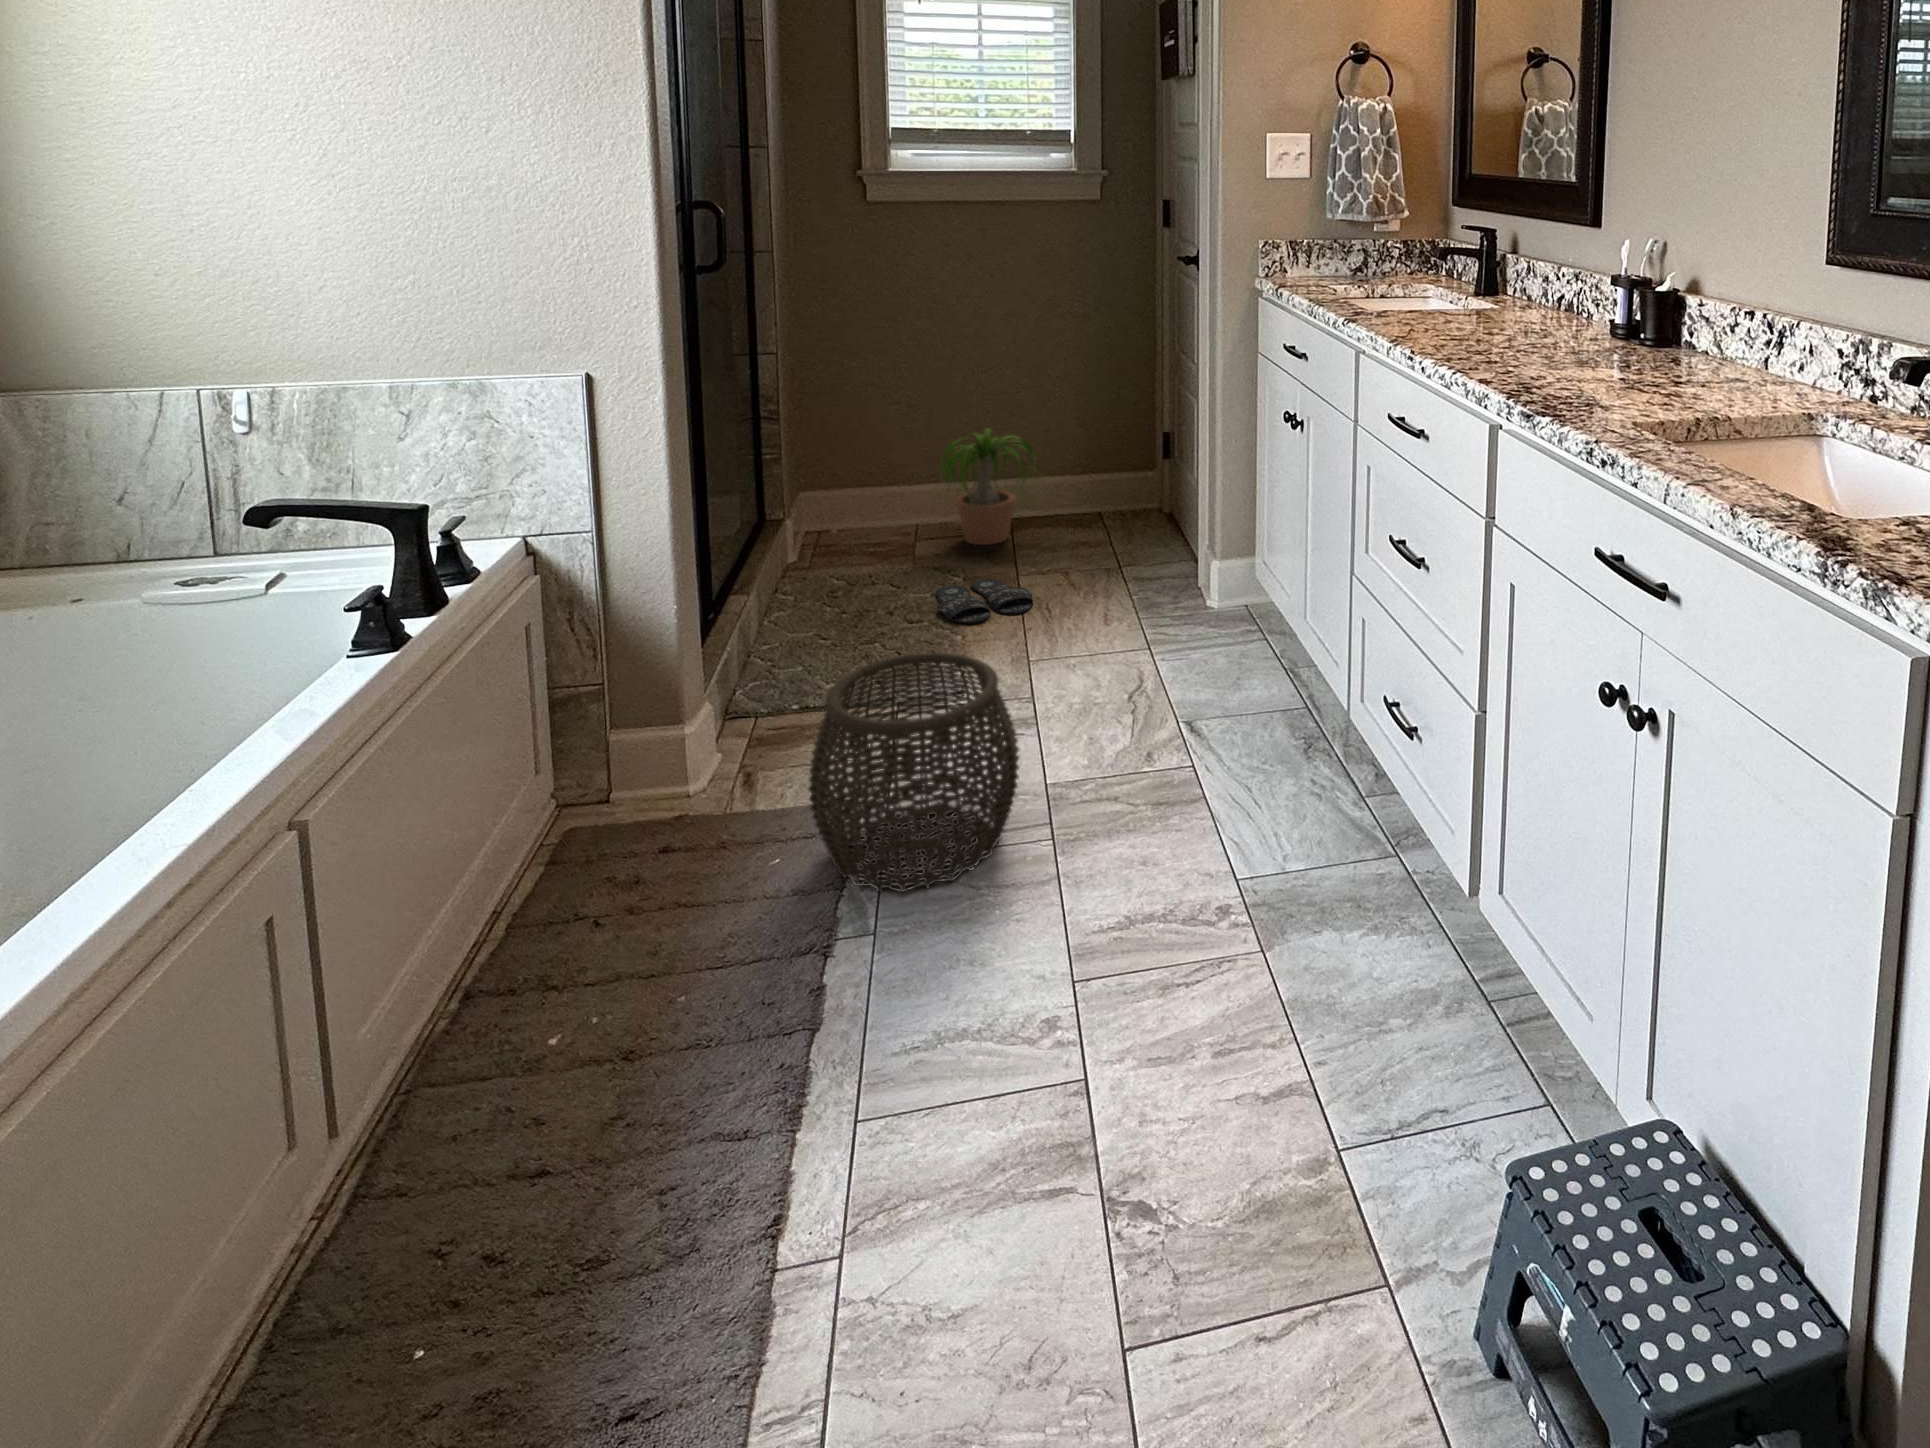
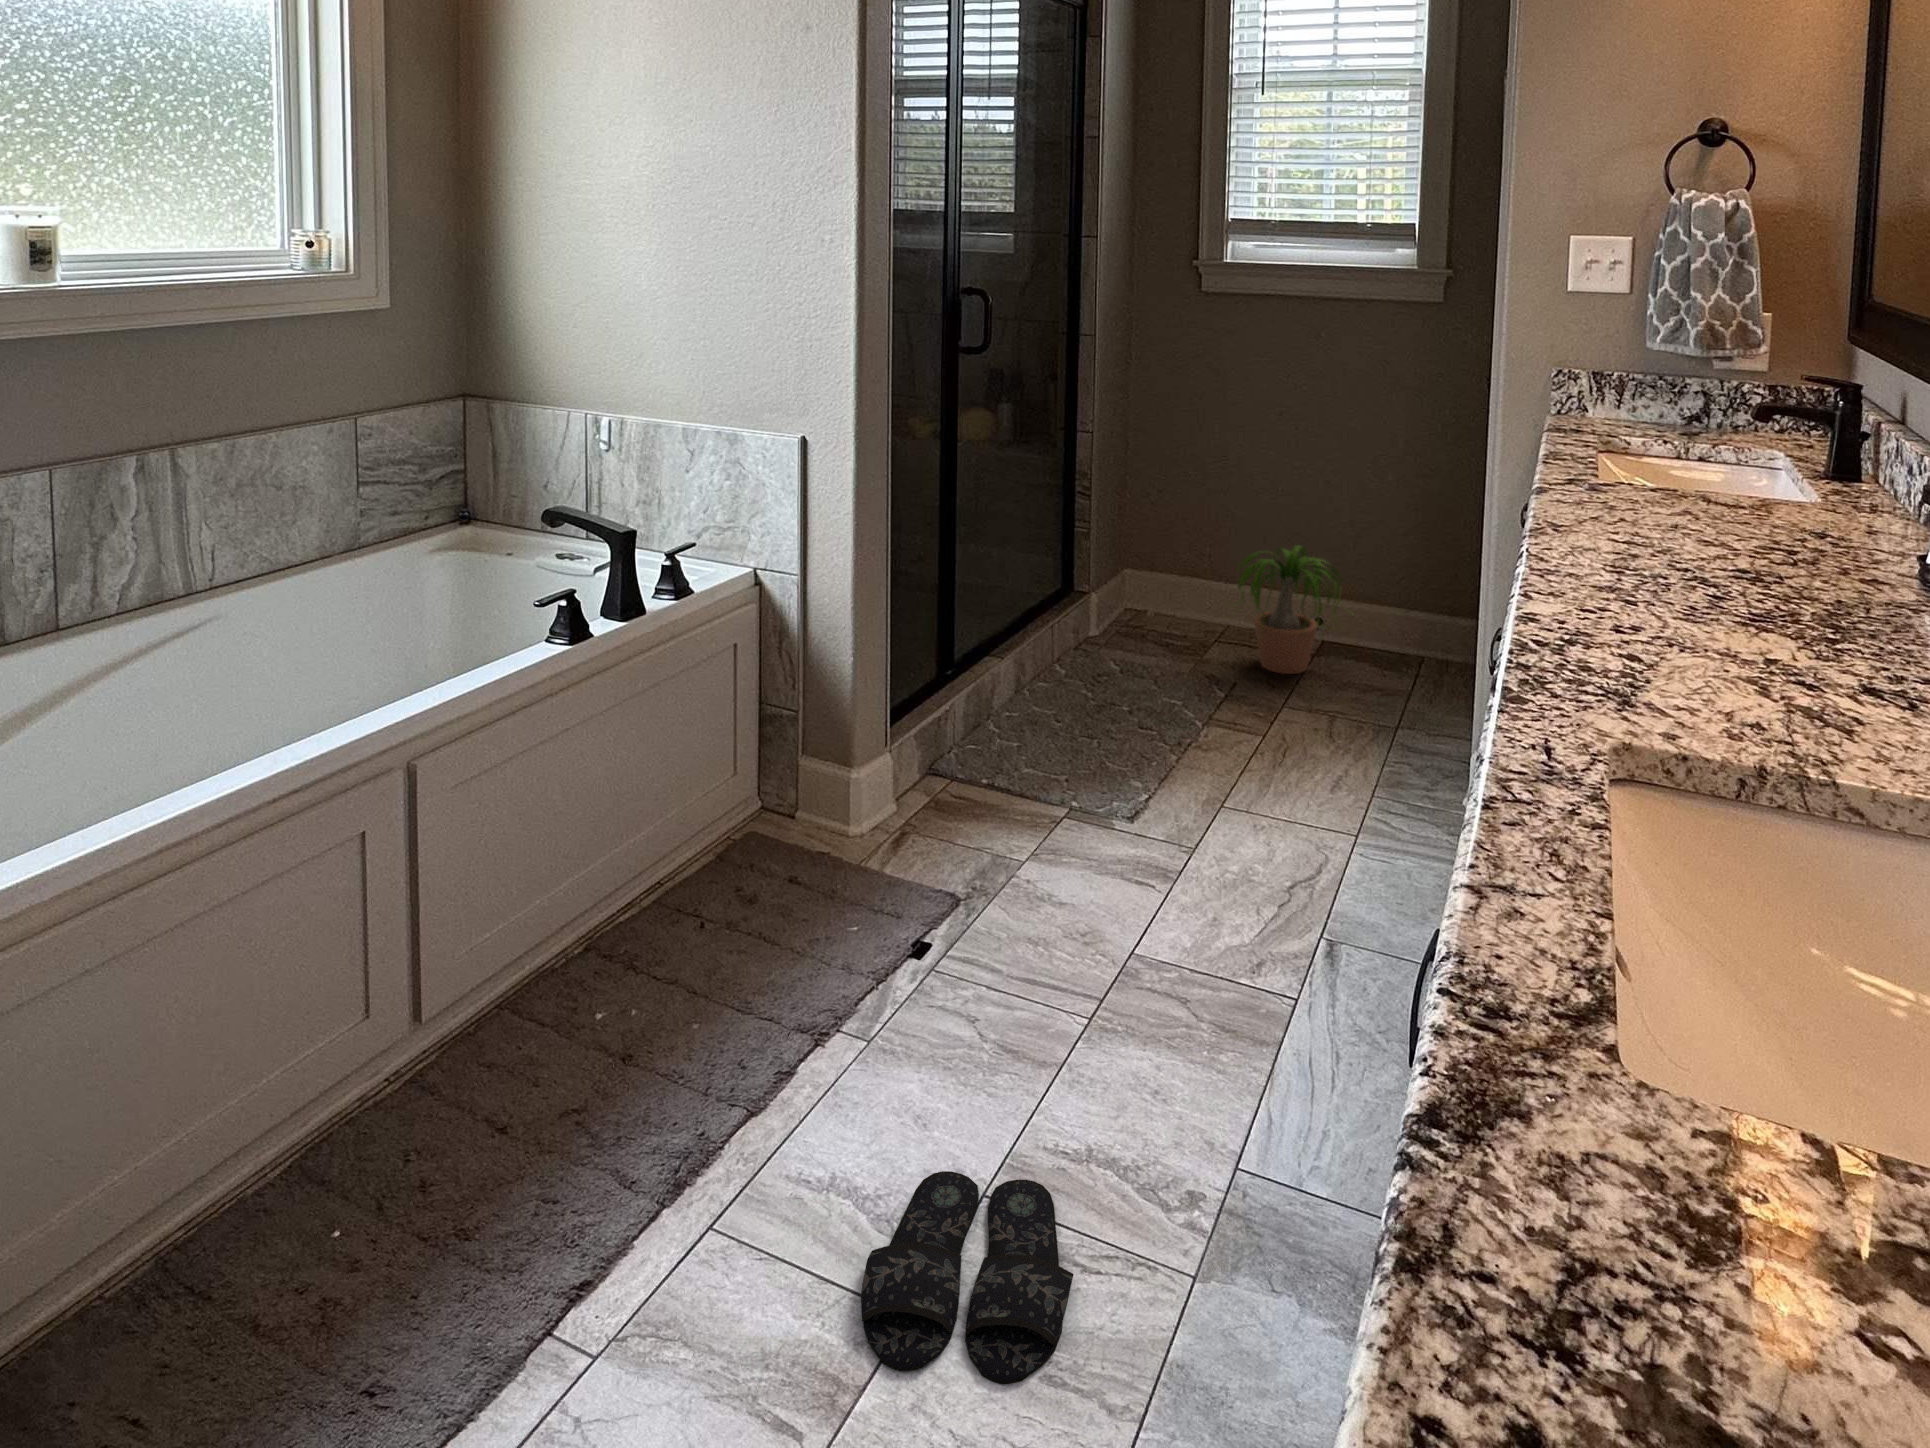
slippers: present [936,579,1033,624] -> present [861,1171,1074,1384]
woven basket: present [808,653,1019,892] -> none [868,761,1079,1022]

